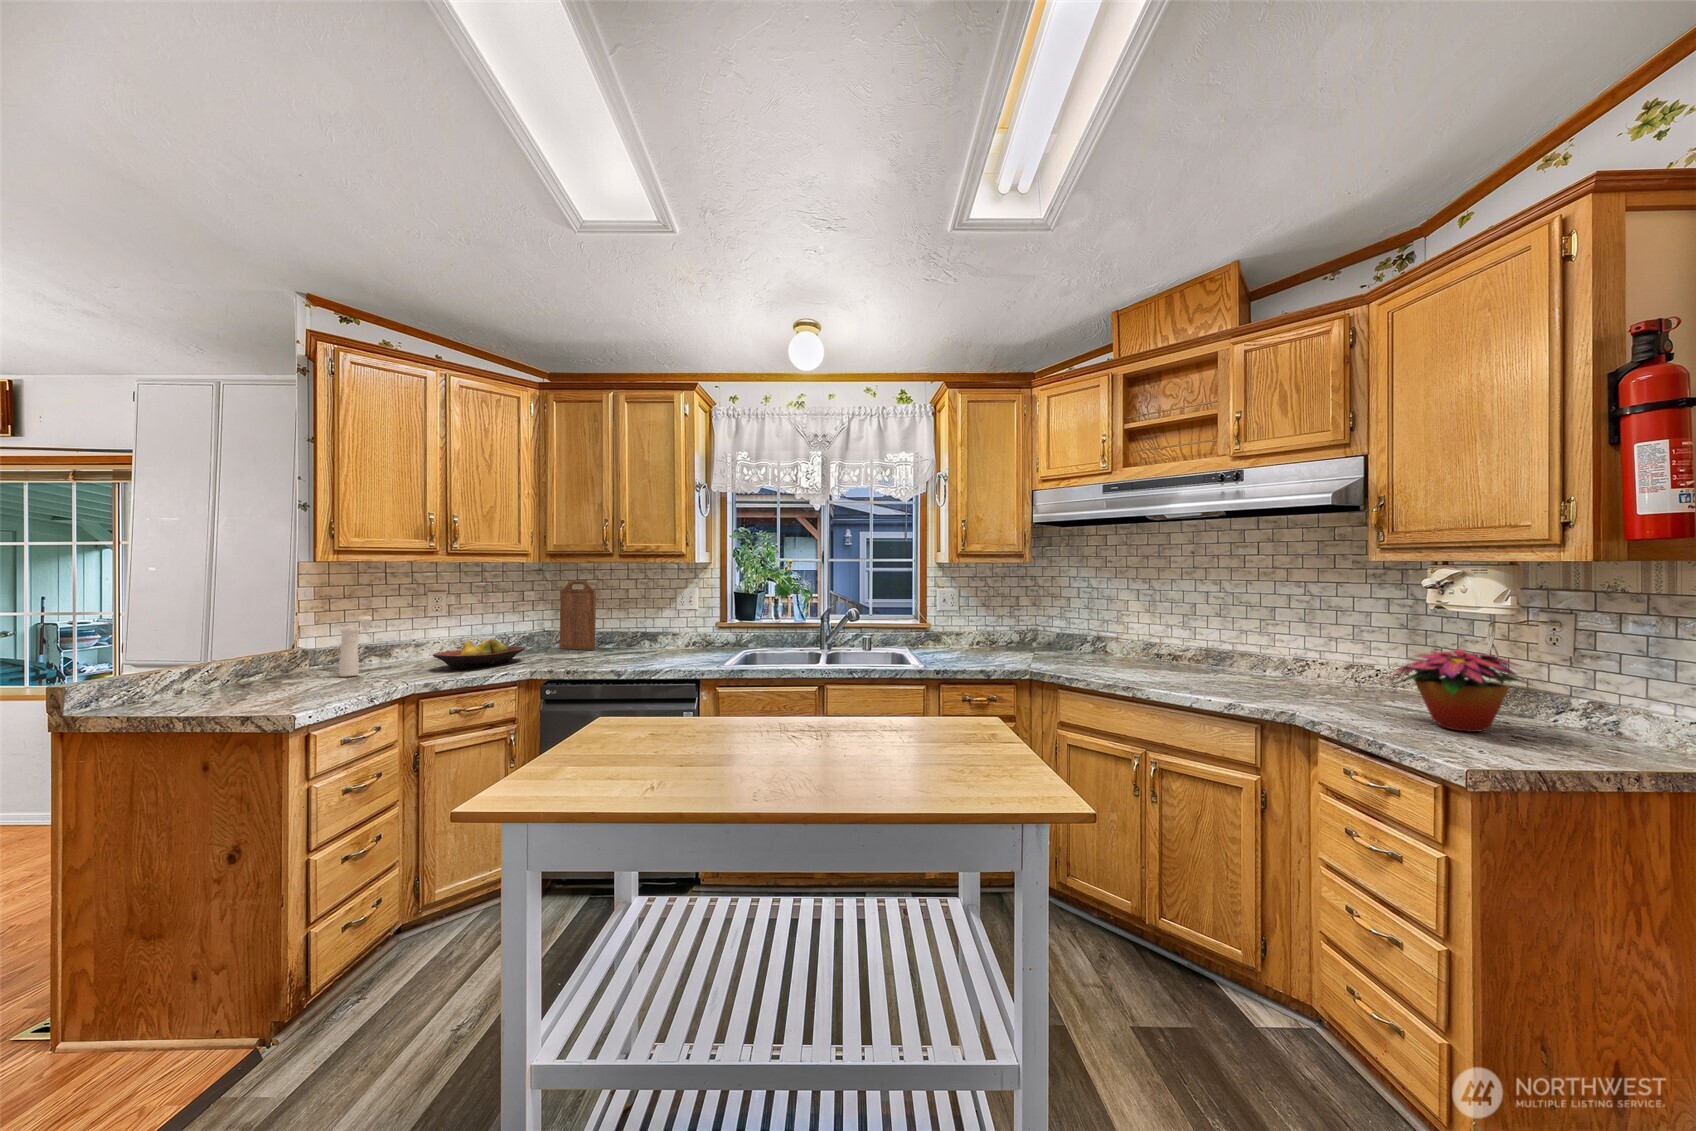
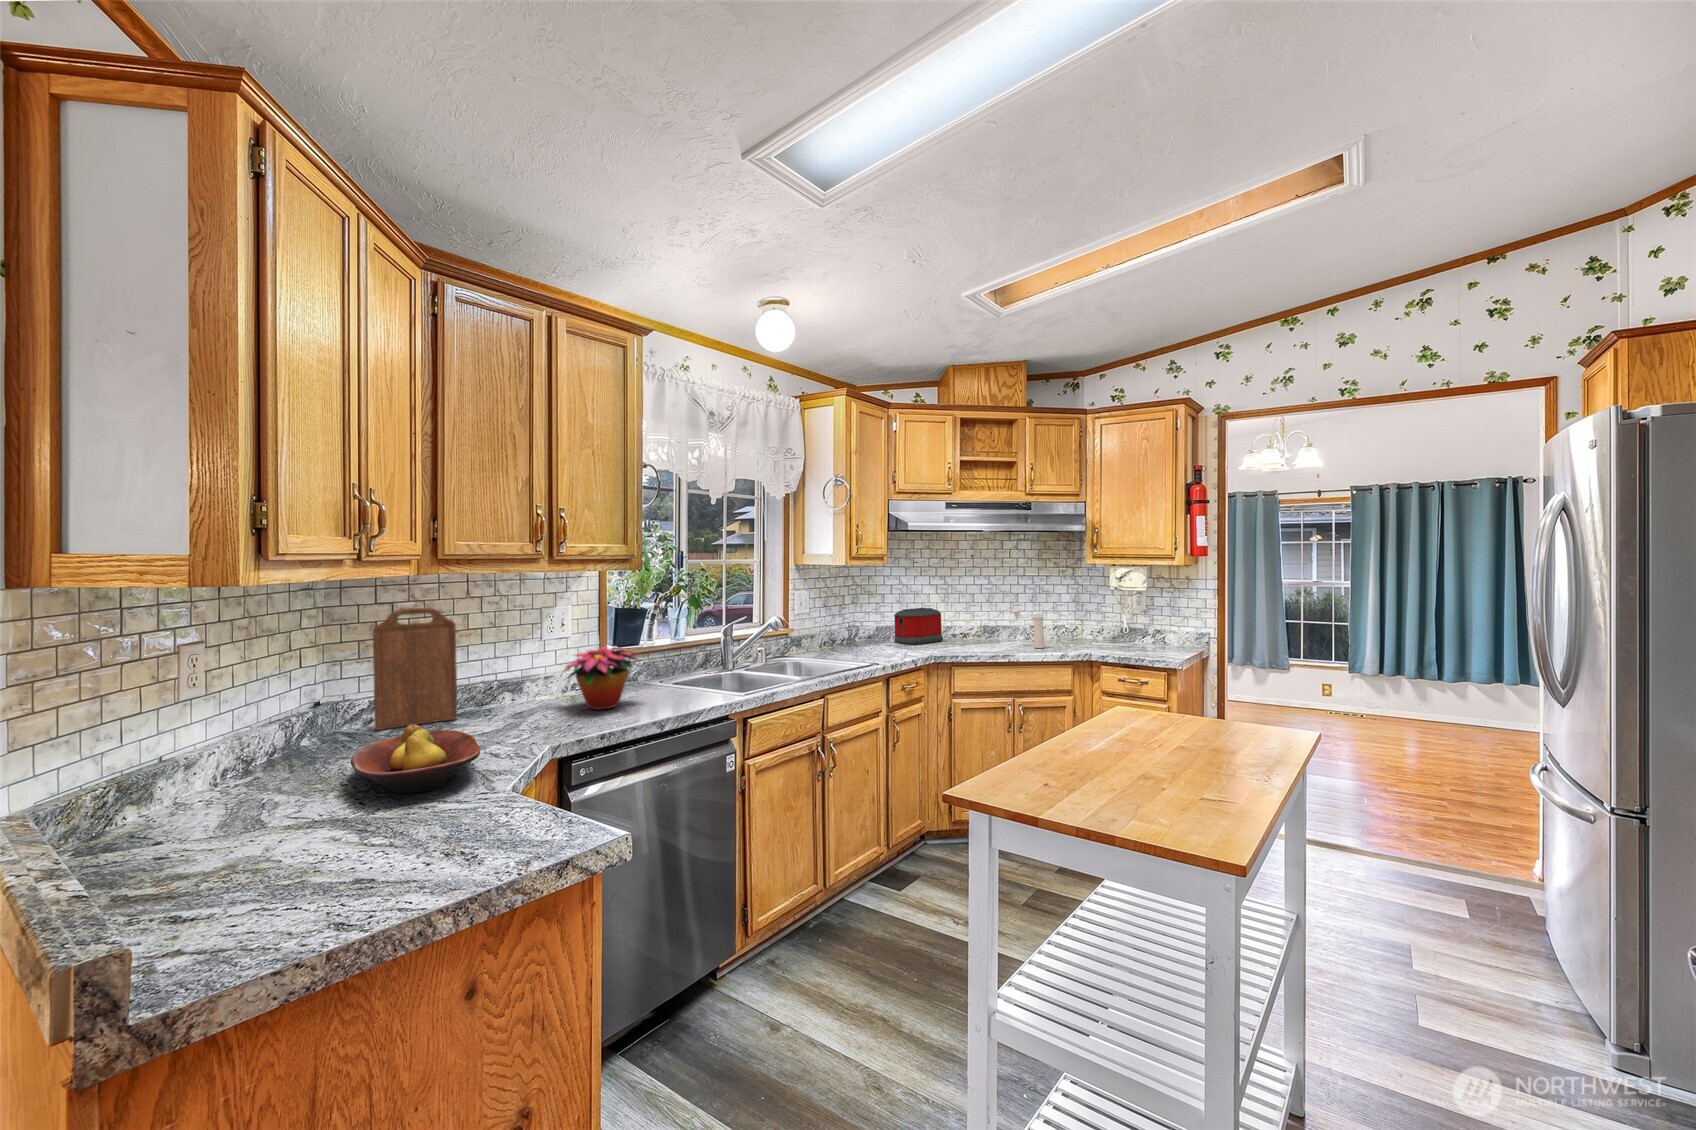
toaster: none [1056,615,1133,662] -> present [894,608,943,644]
pepper mill: present [339,616,372,676] -> present [1013,609,1045,648]
flower arrangement: present [1394,649,1527,732] -> present [564,647,639,710]

